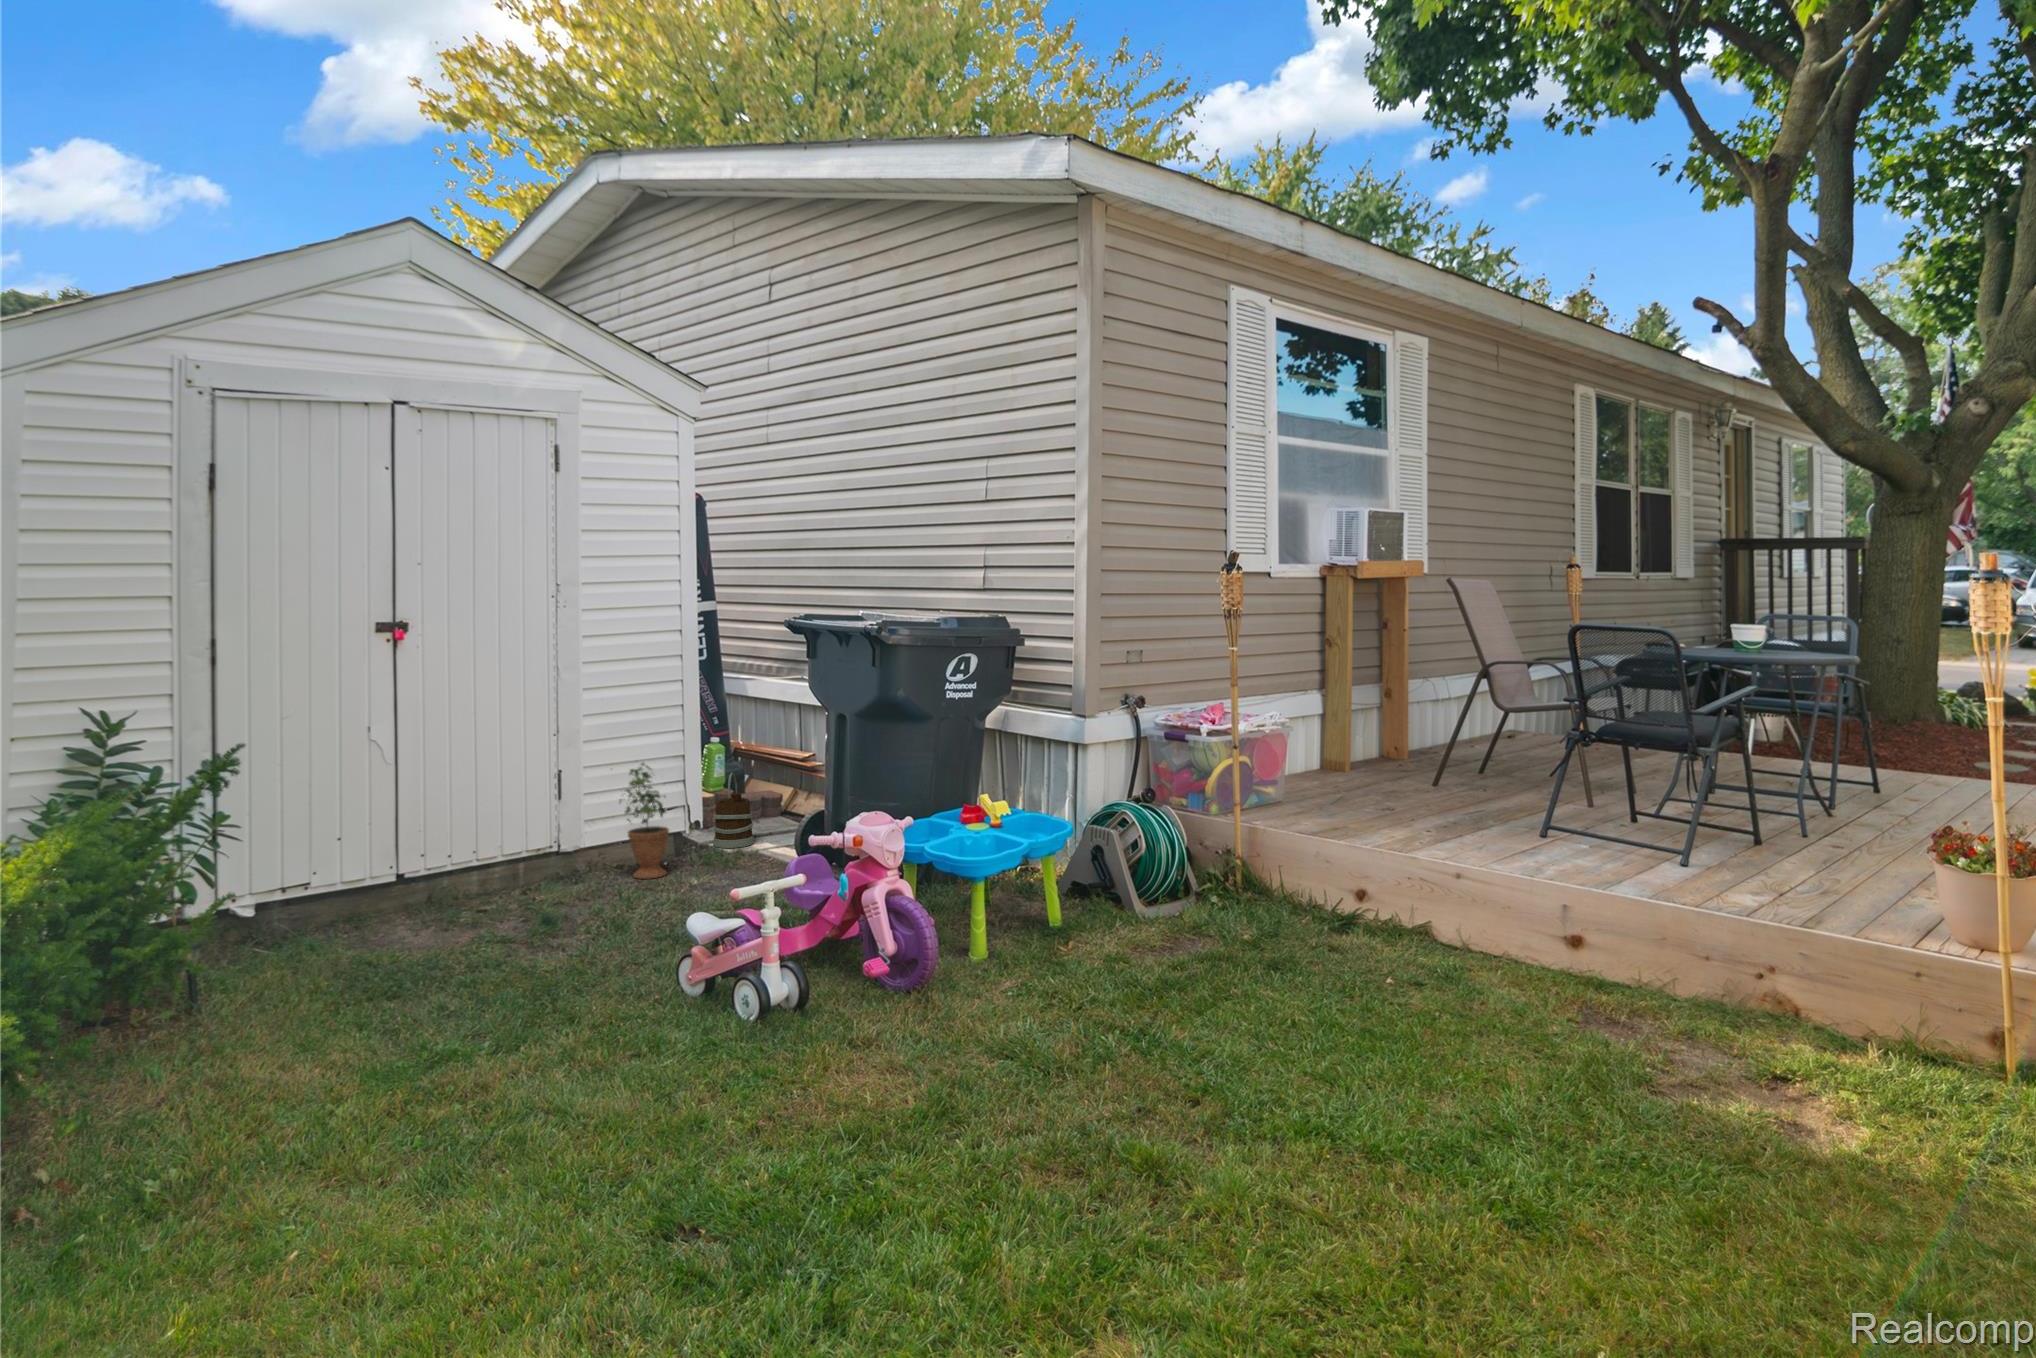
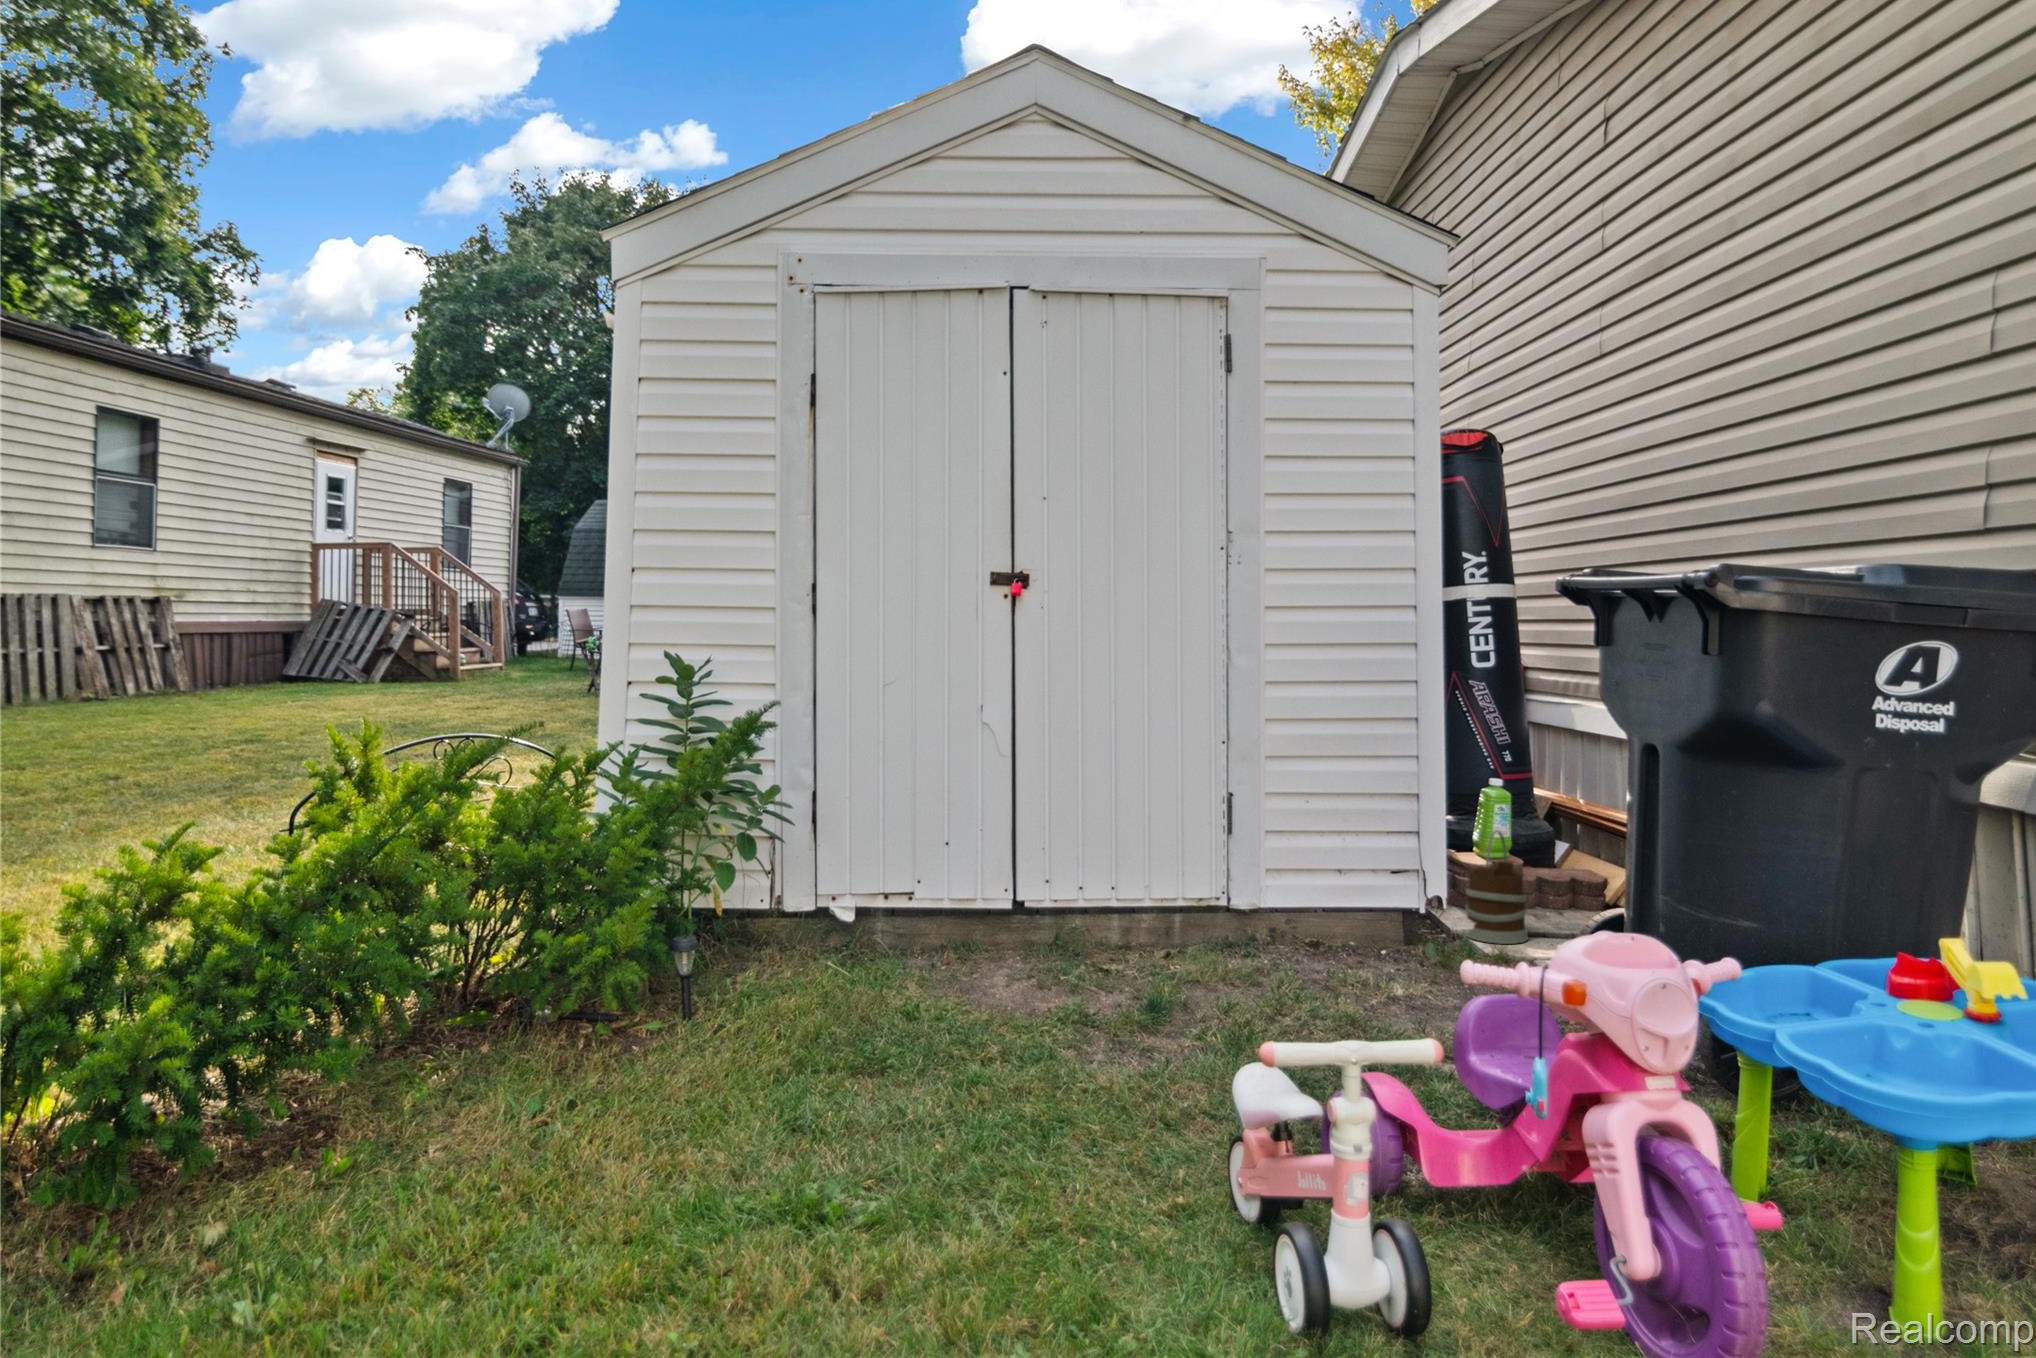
potted plant: present [619,763,669,879] -> none [1303,796,1375,969]

